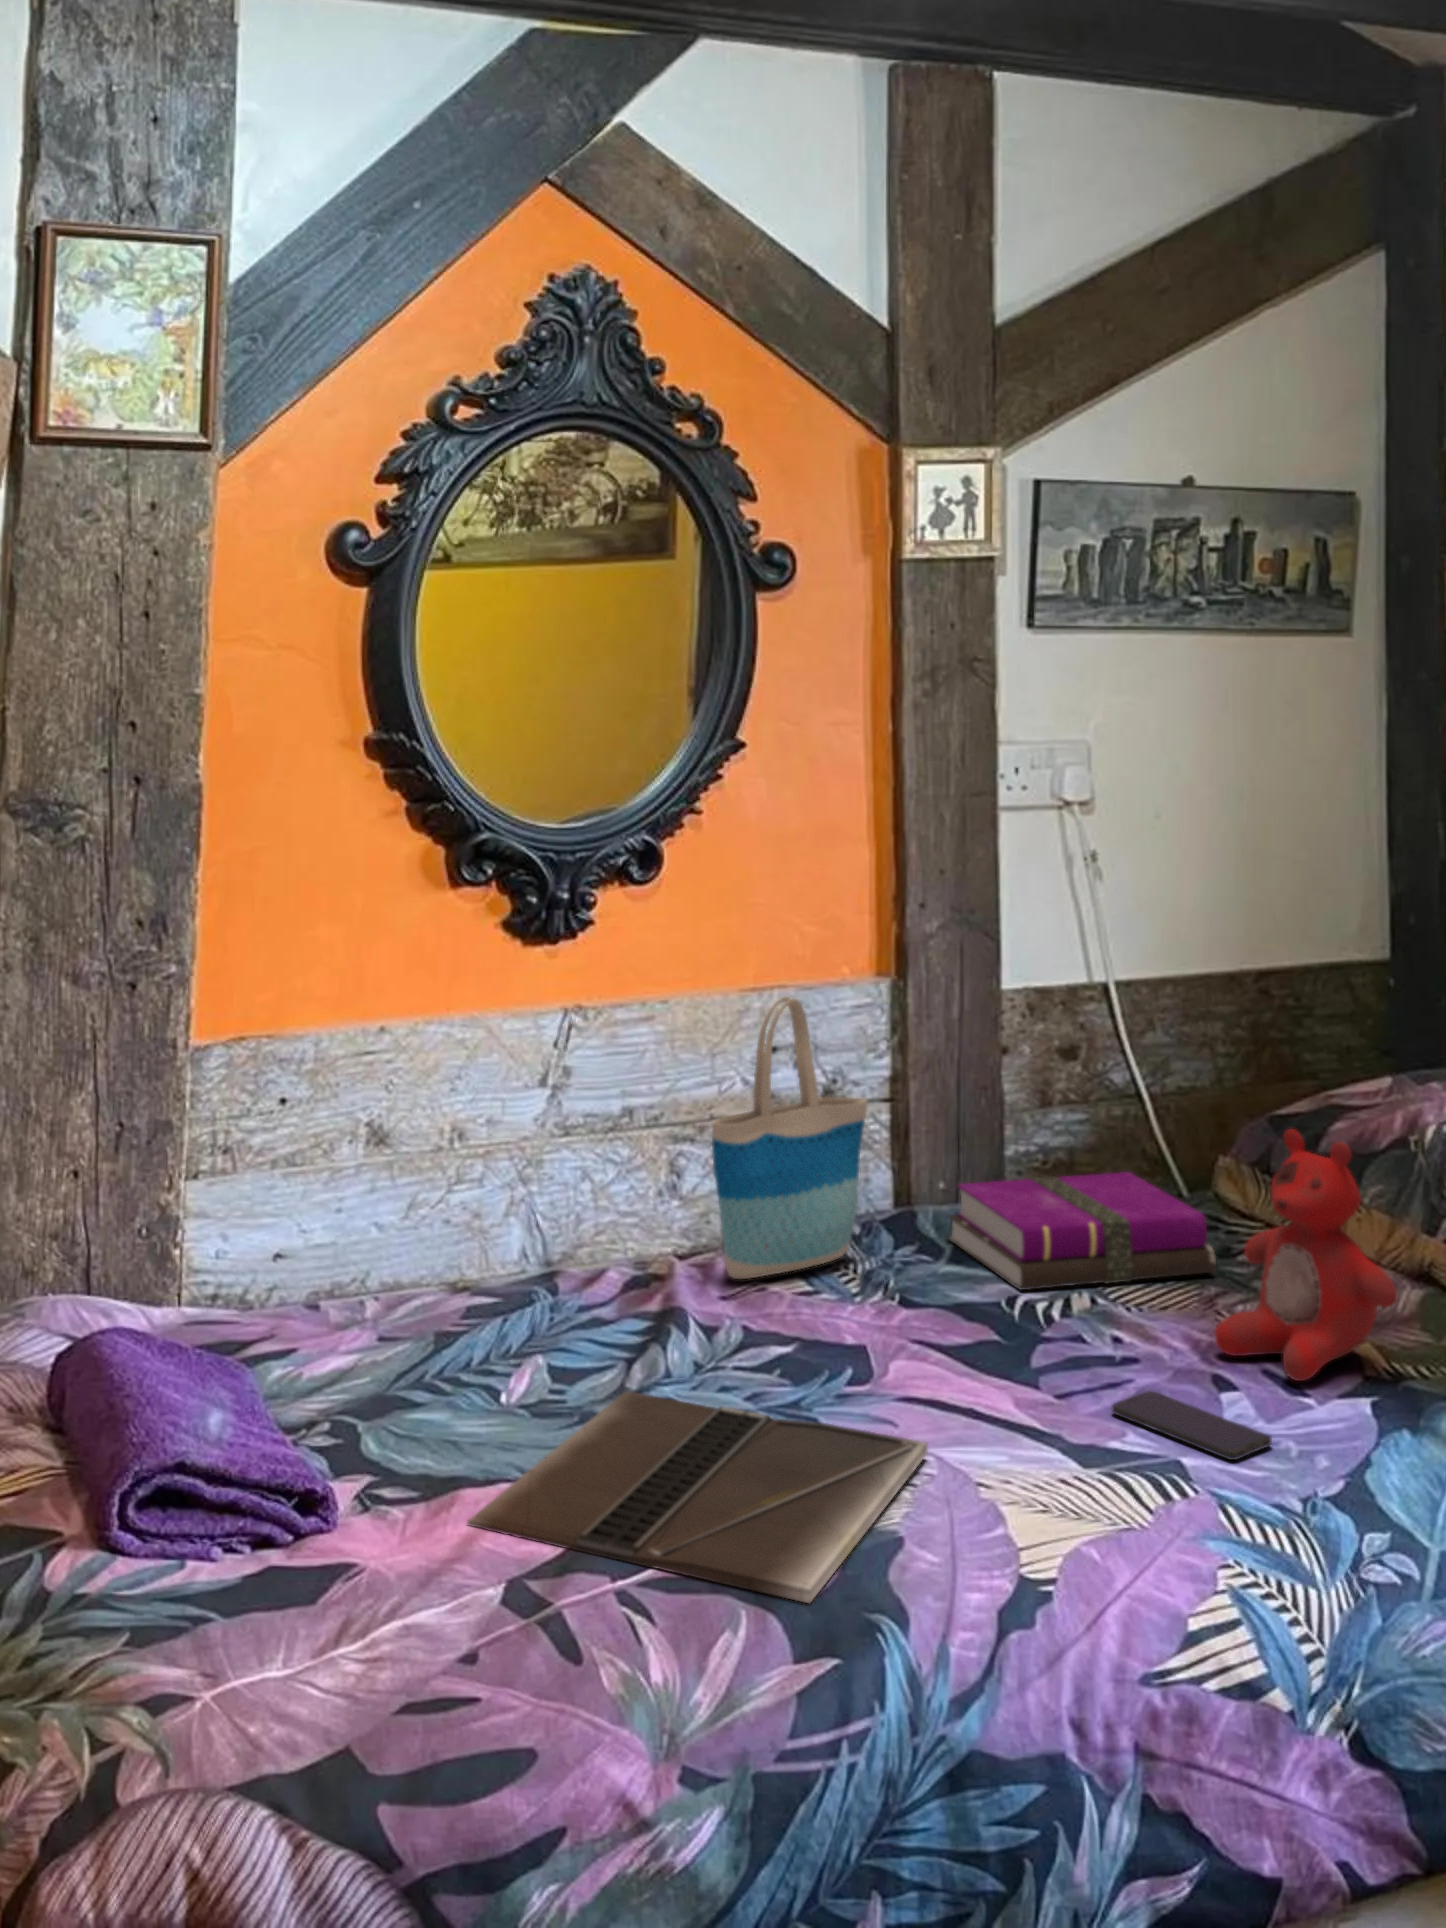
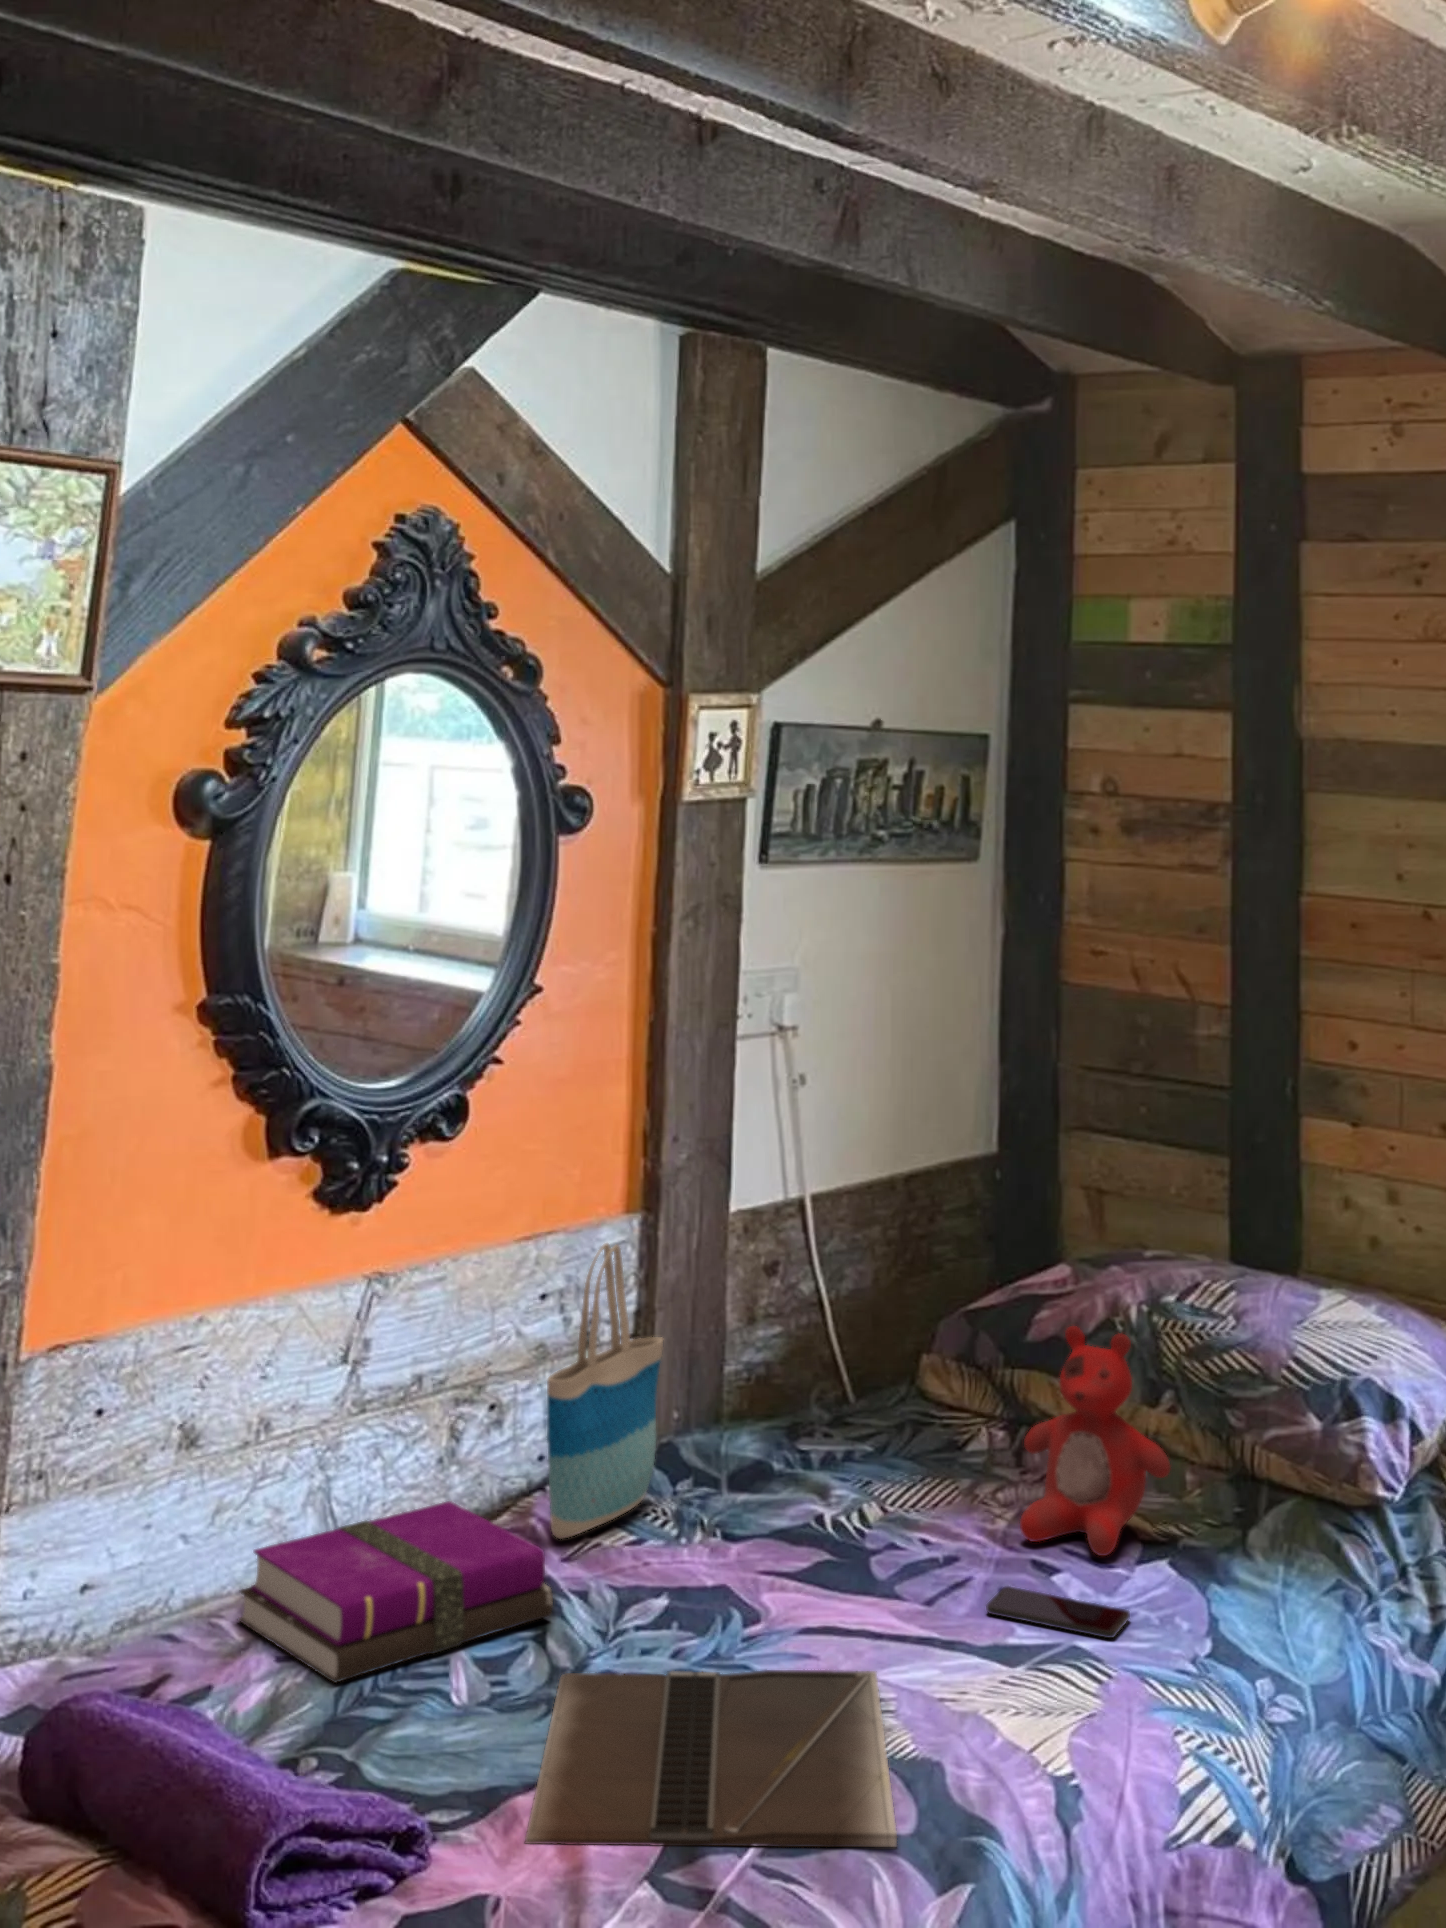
notebook: present [949,1172,1216,1290] -> present [239,1501,553,1682]

